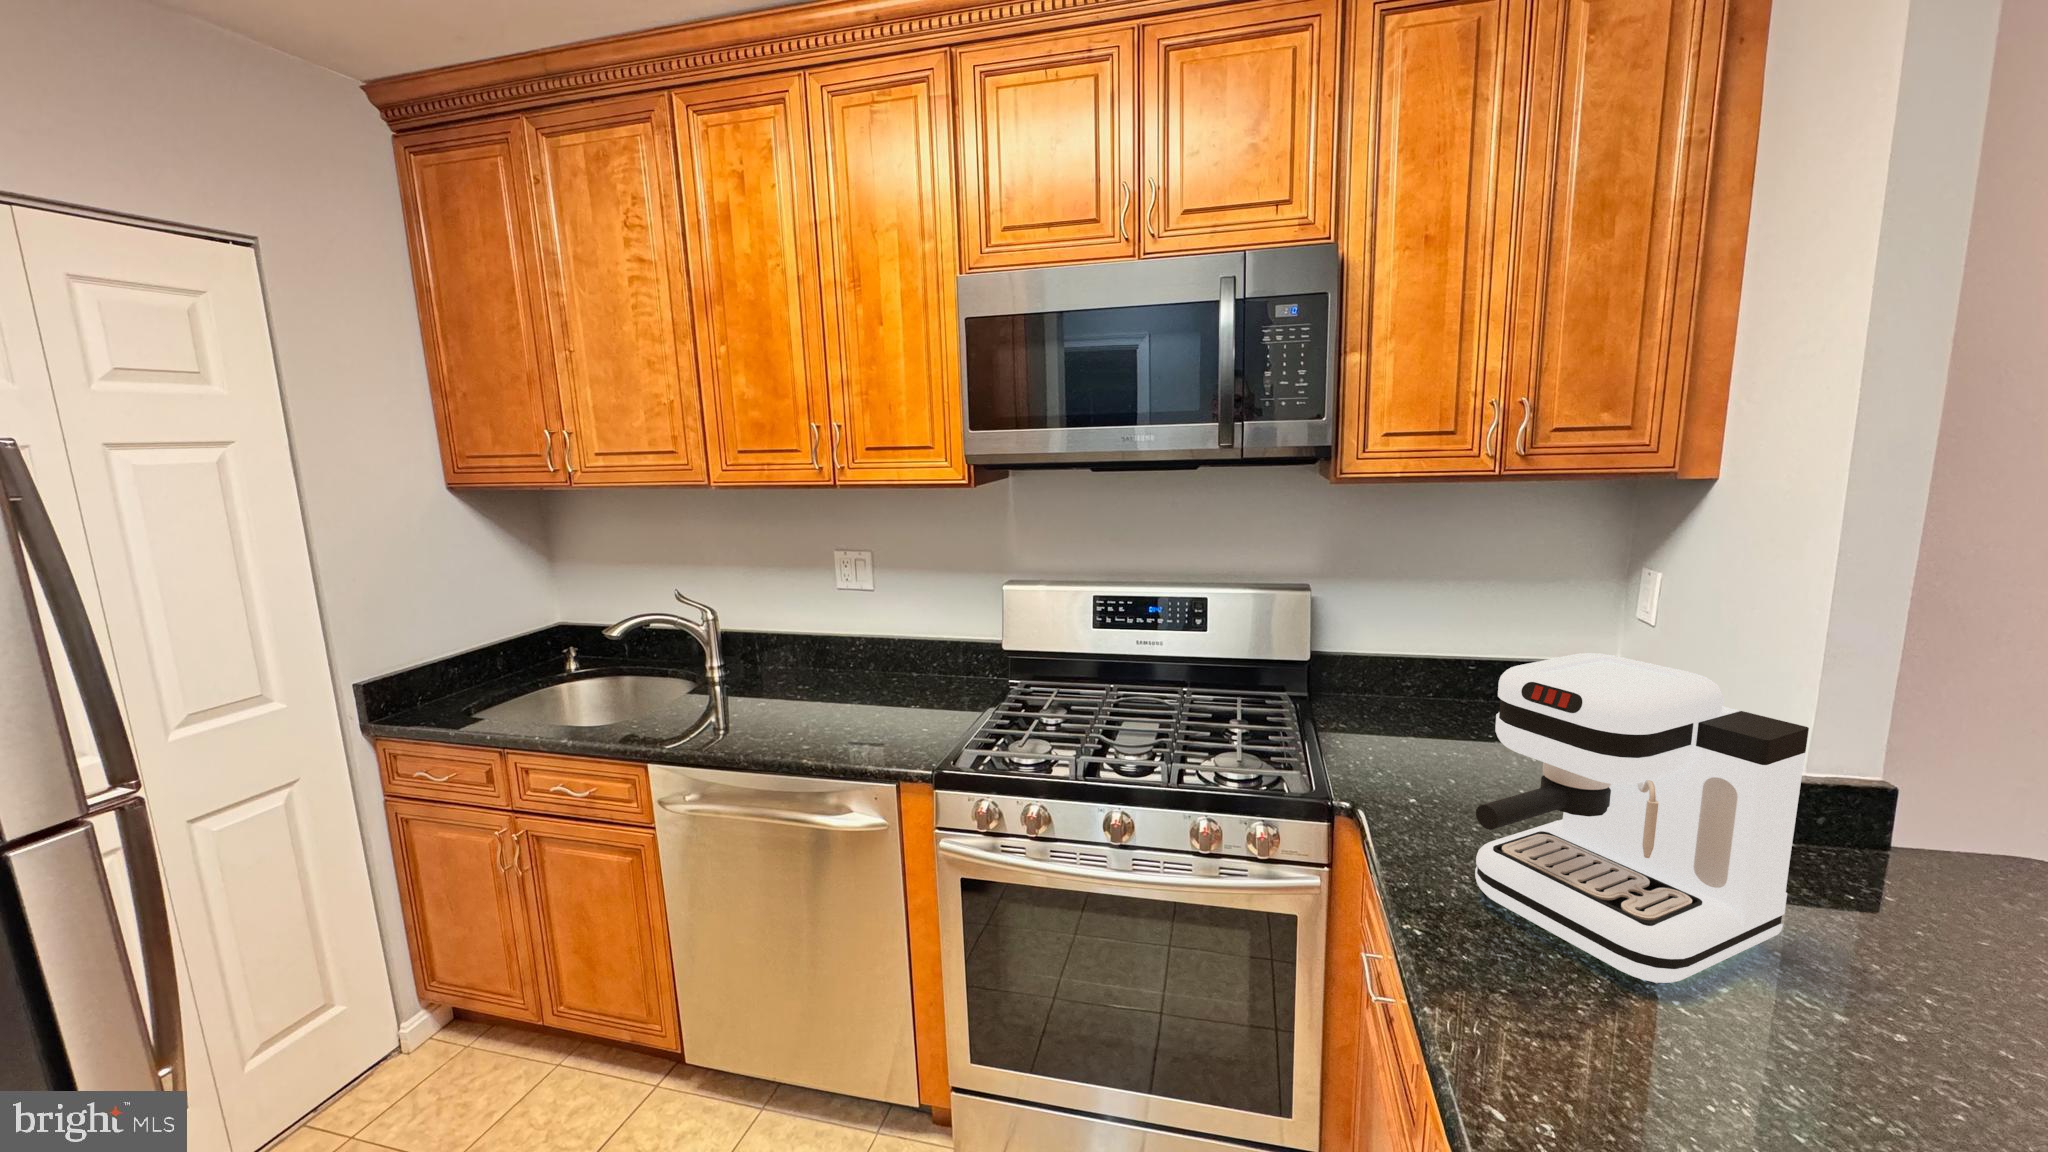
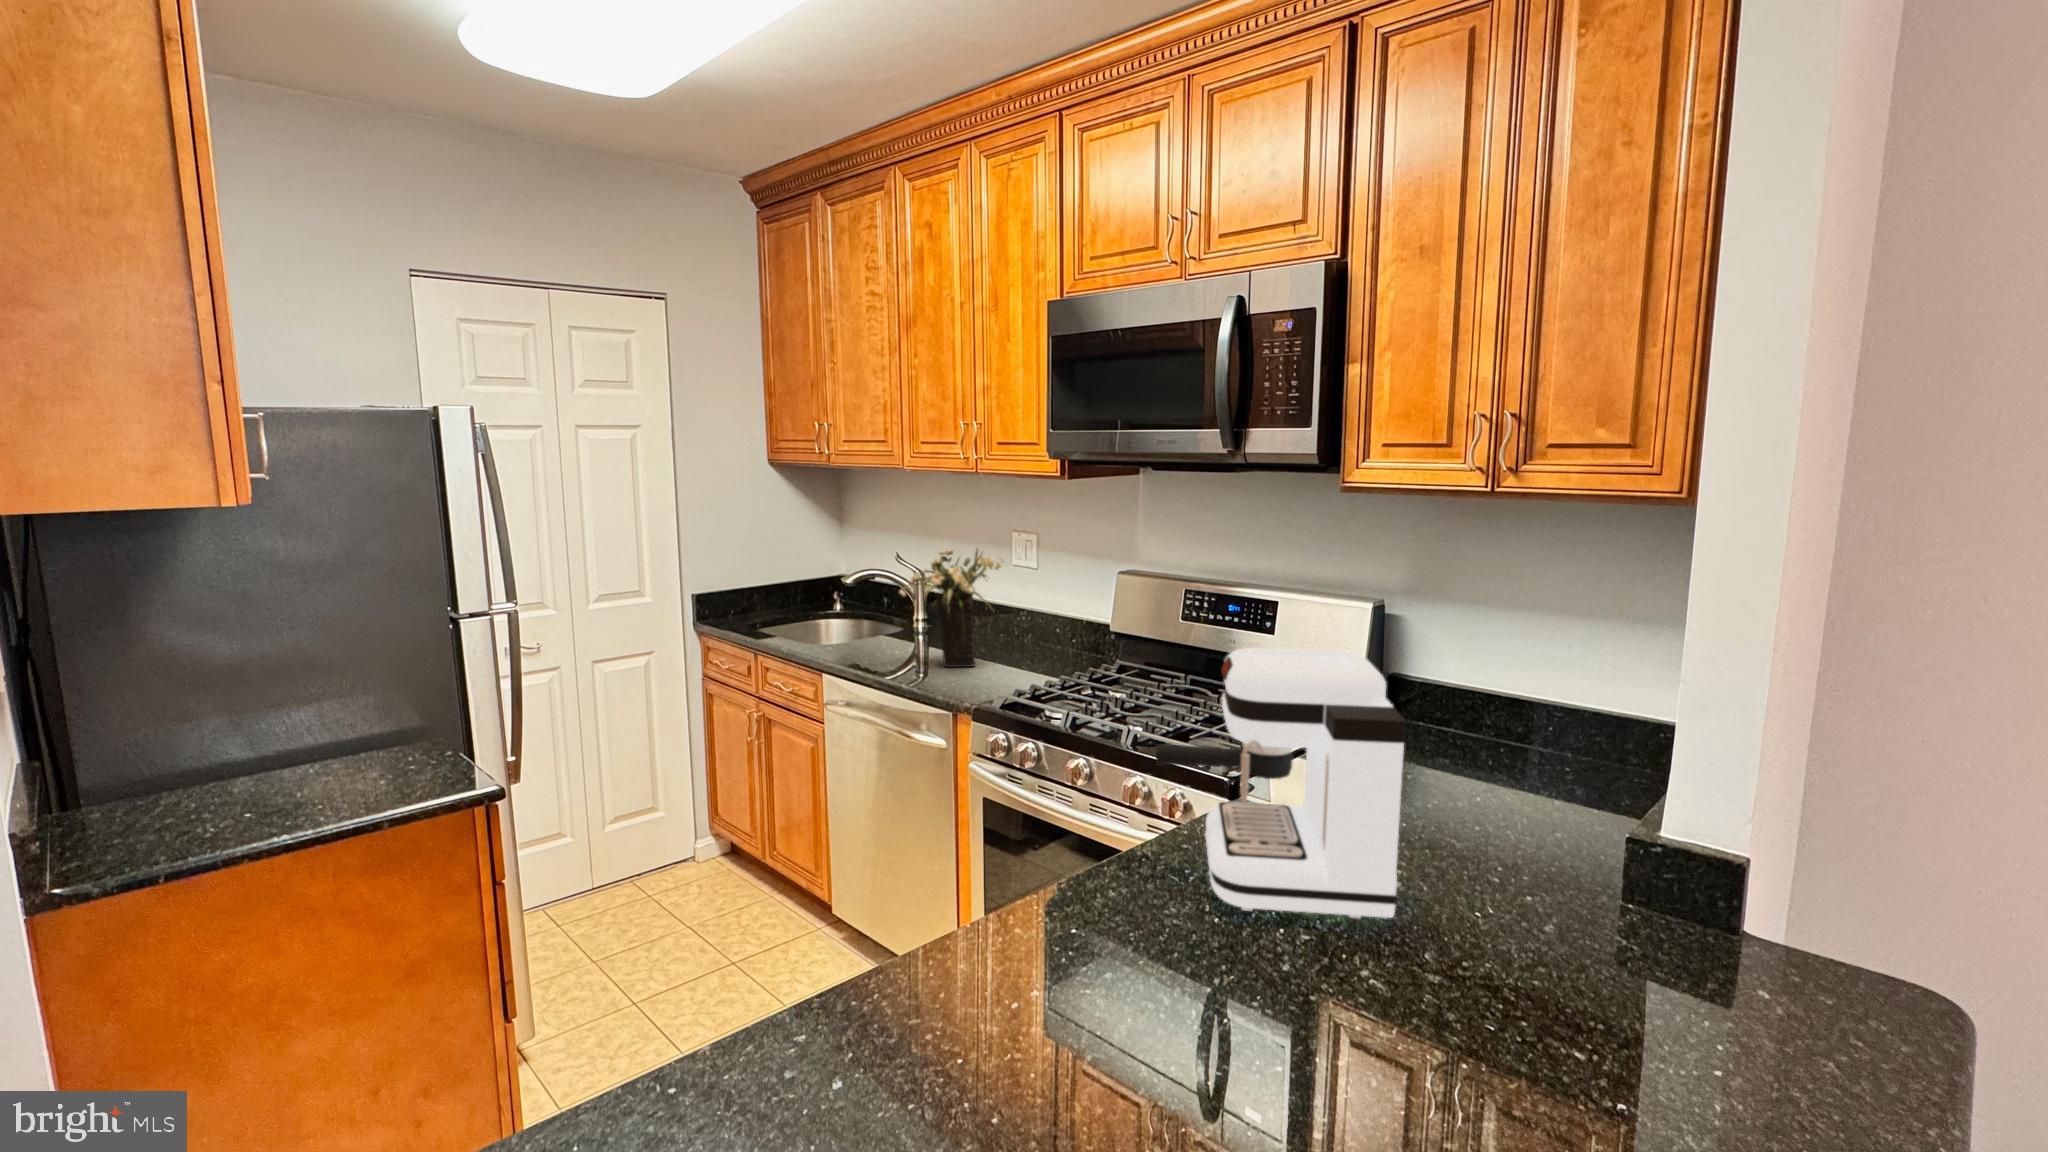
flower arrangement: none [756,575,882,724] -> present [899,548,1003,667]

